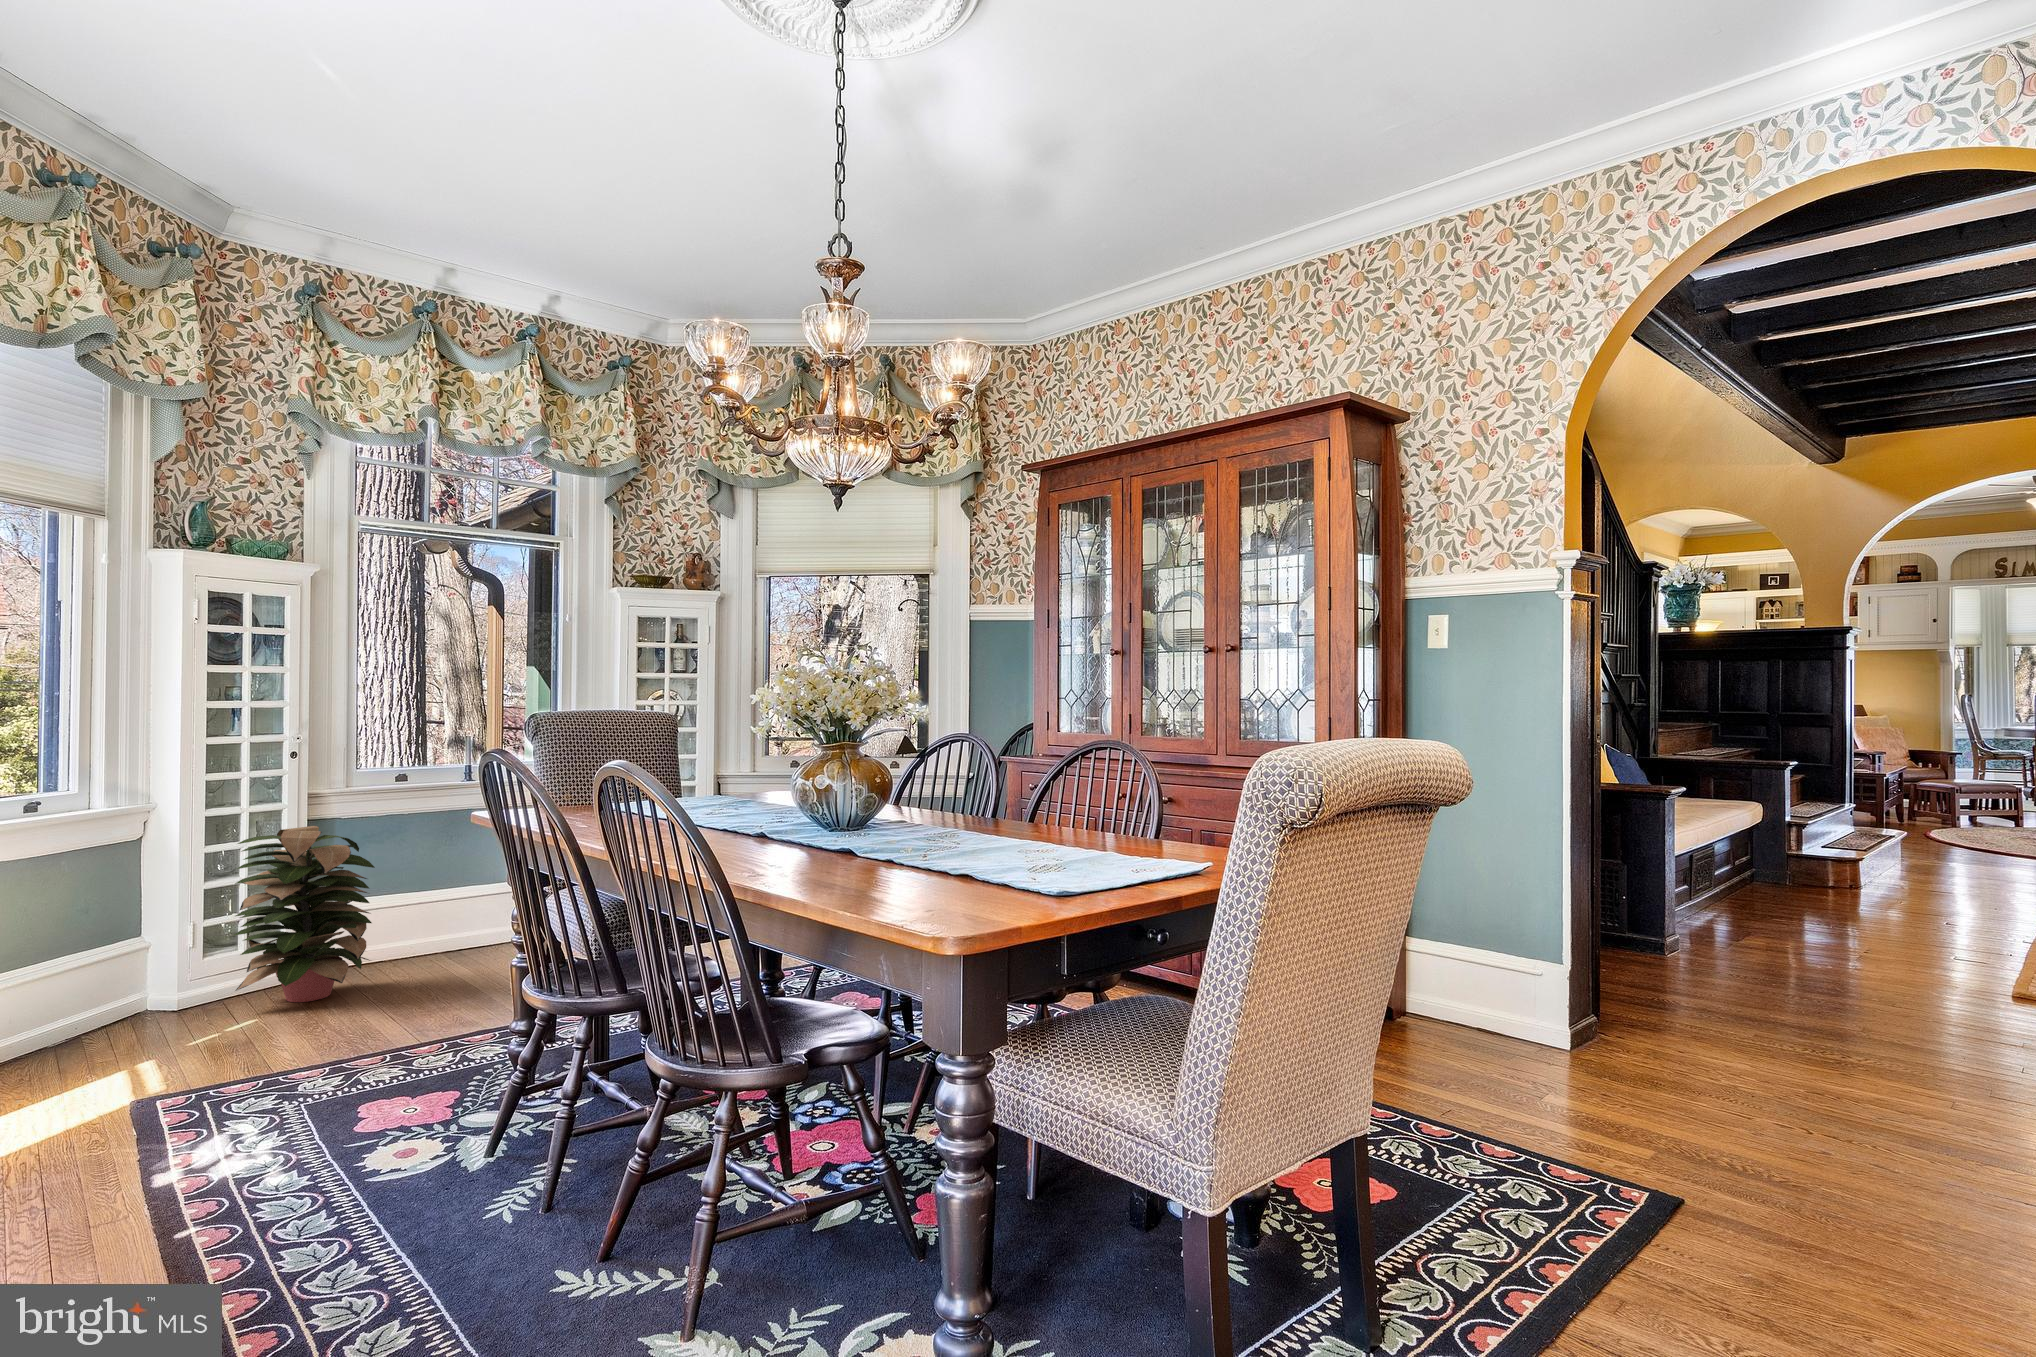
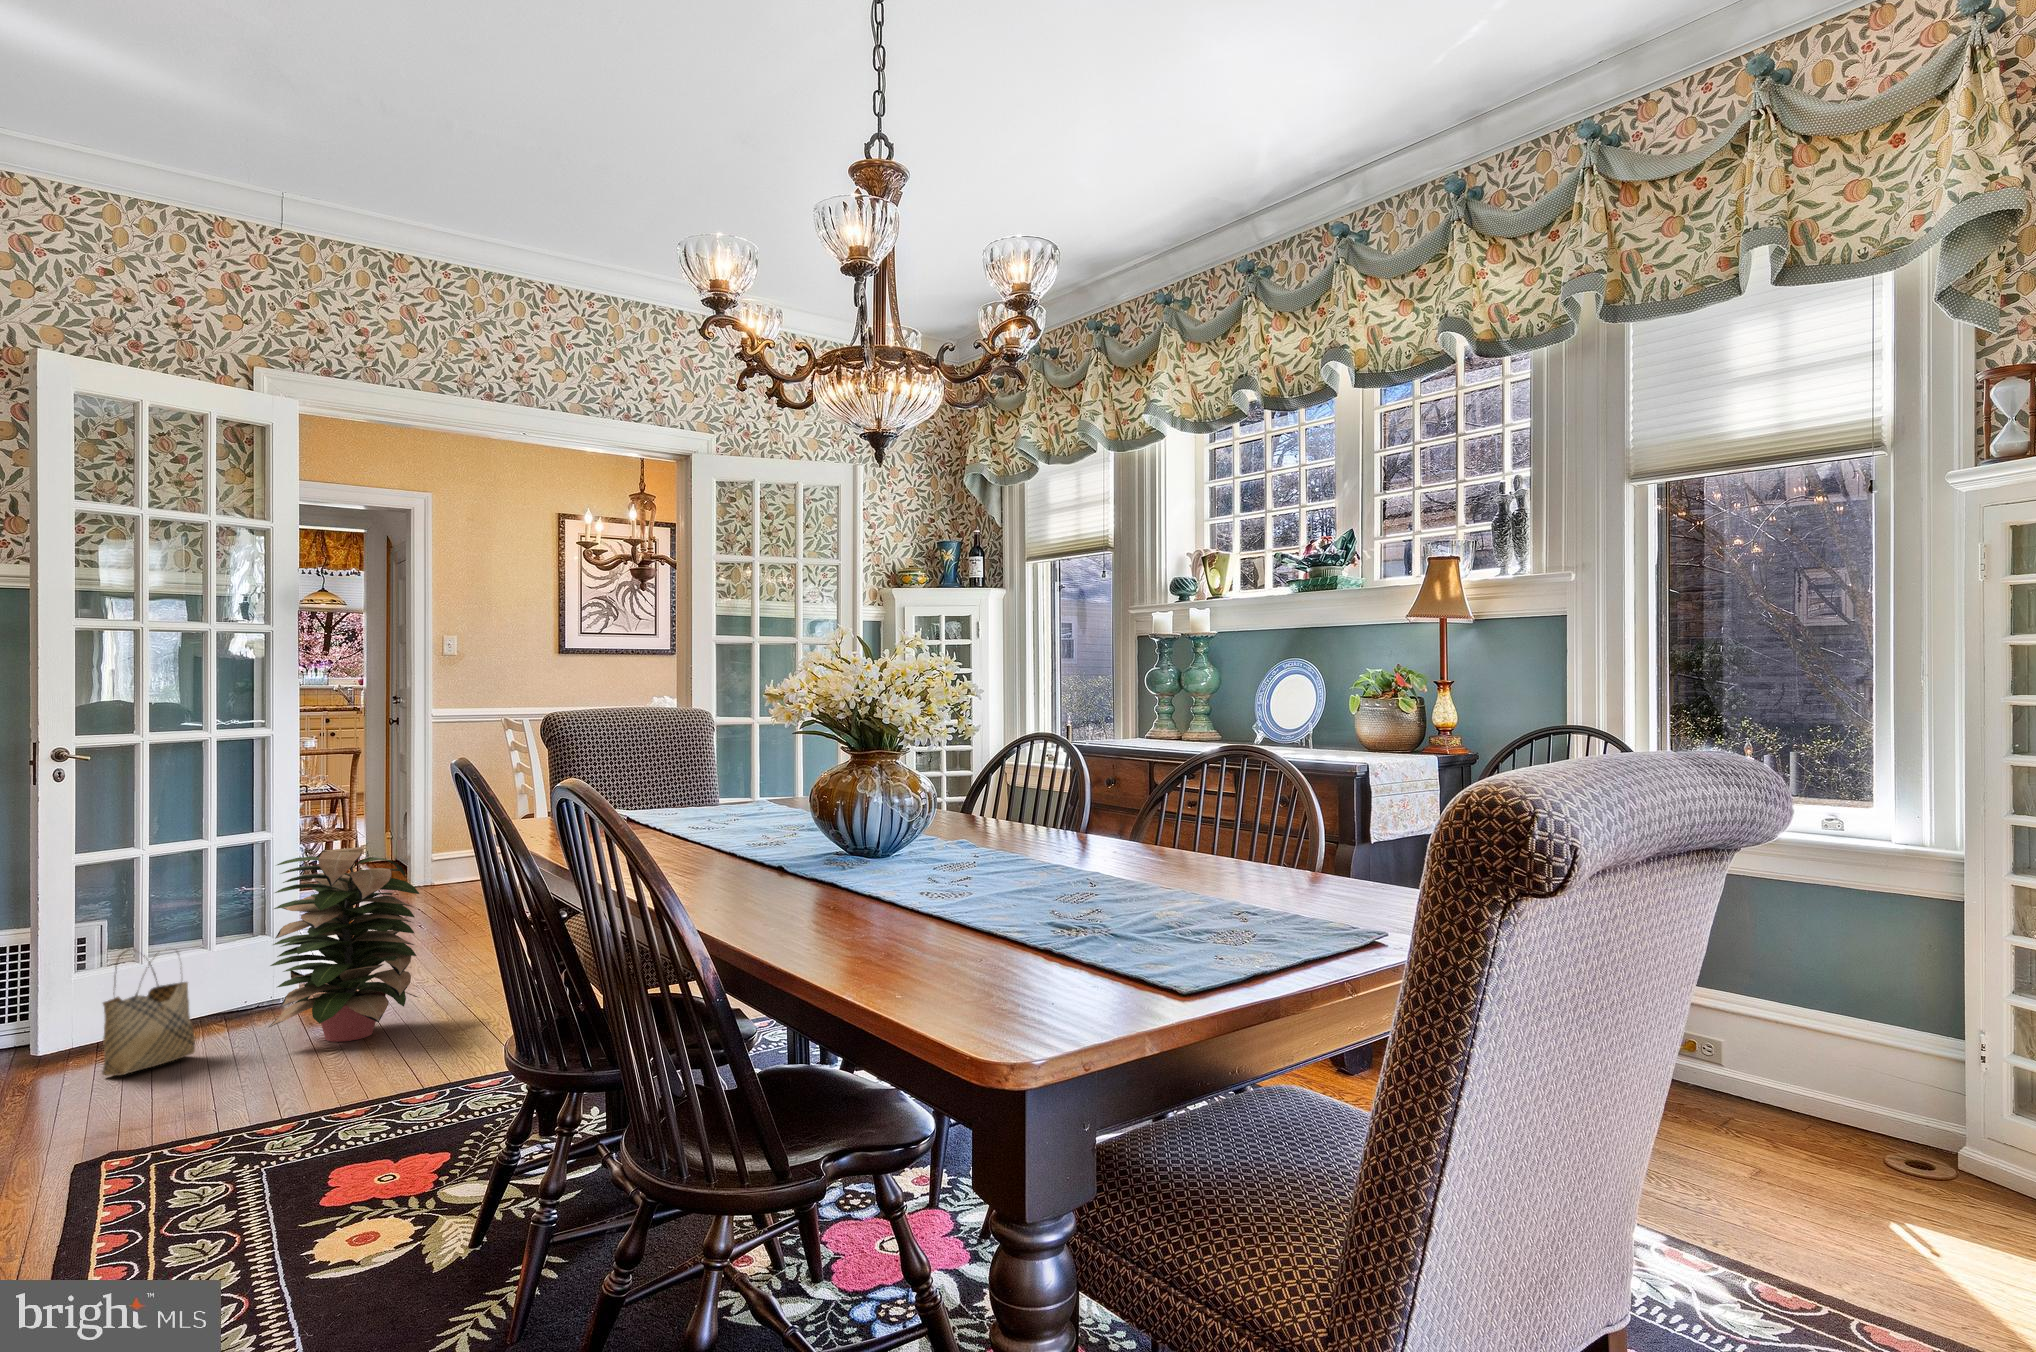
woven basket: none [78,921,163,1039] -> present [102,949,195,1076]

